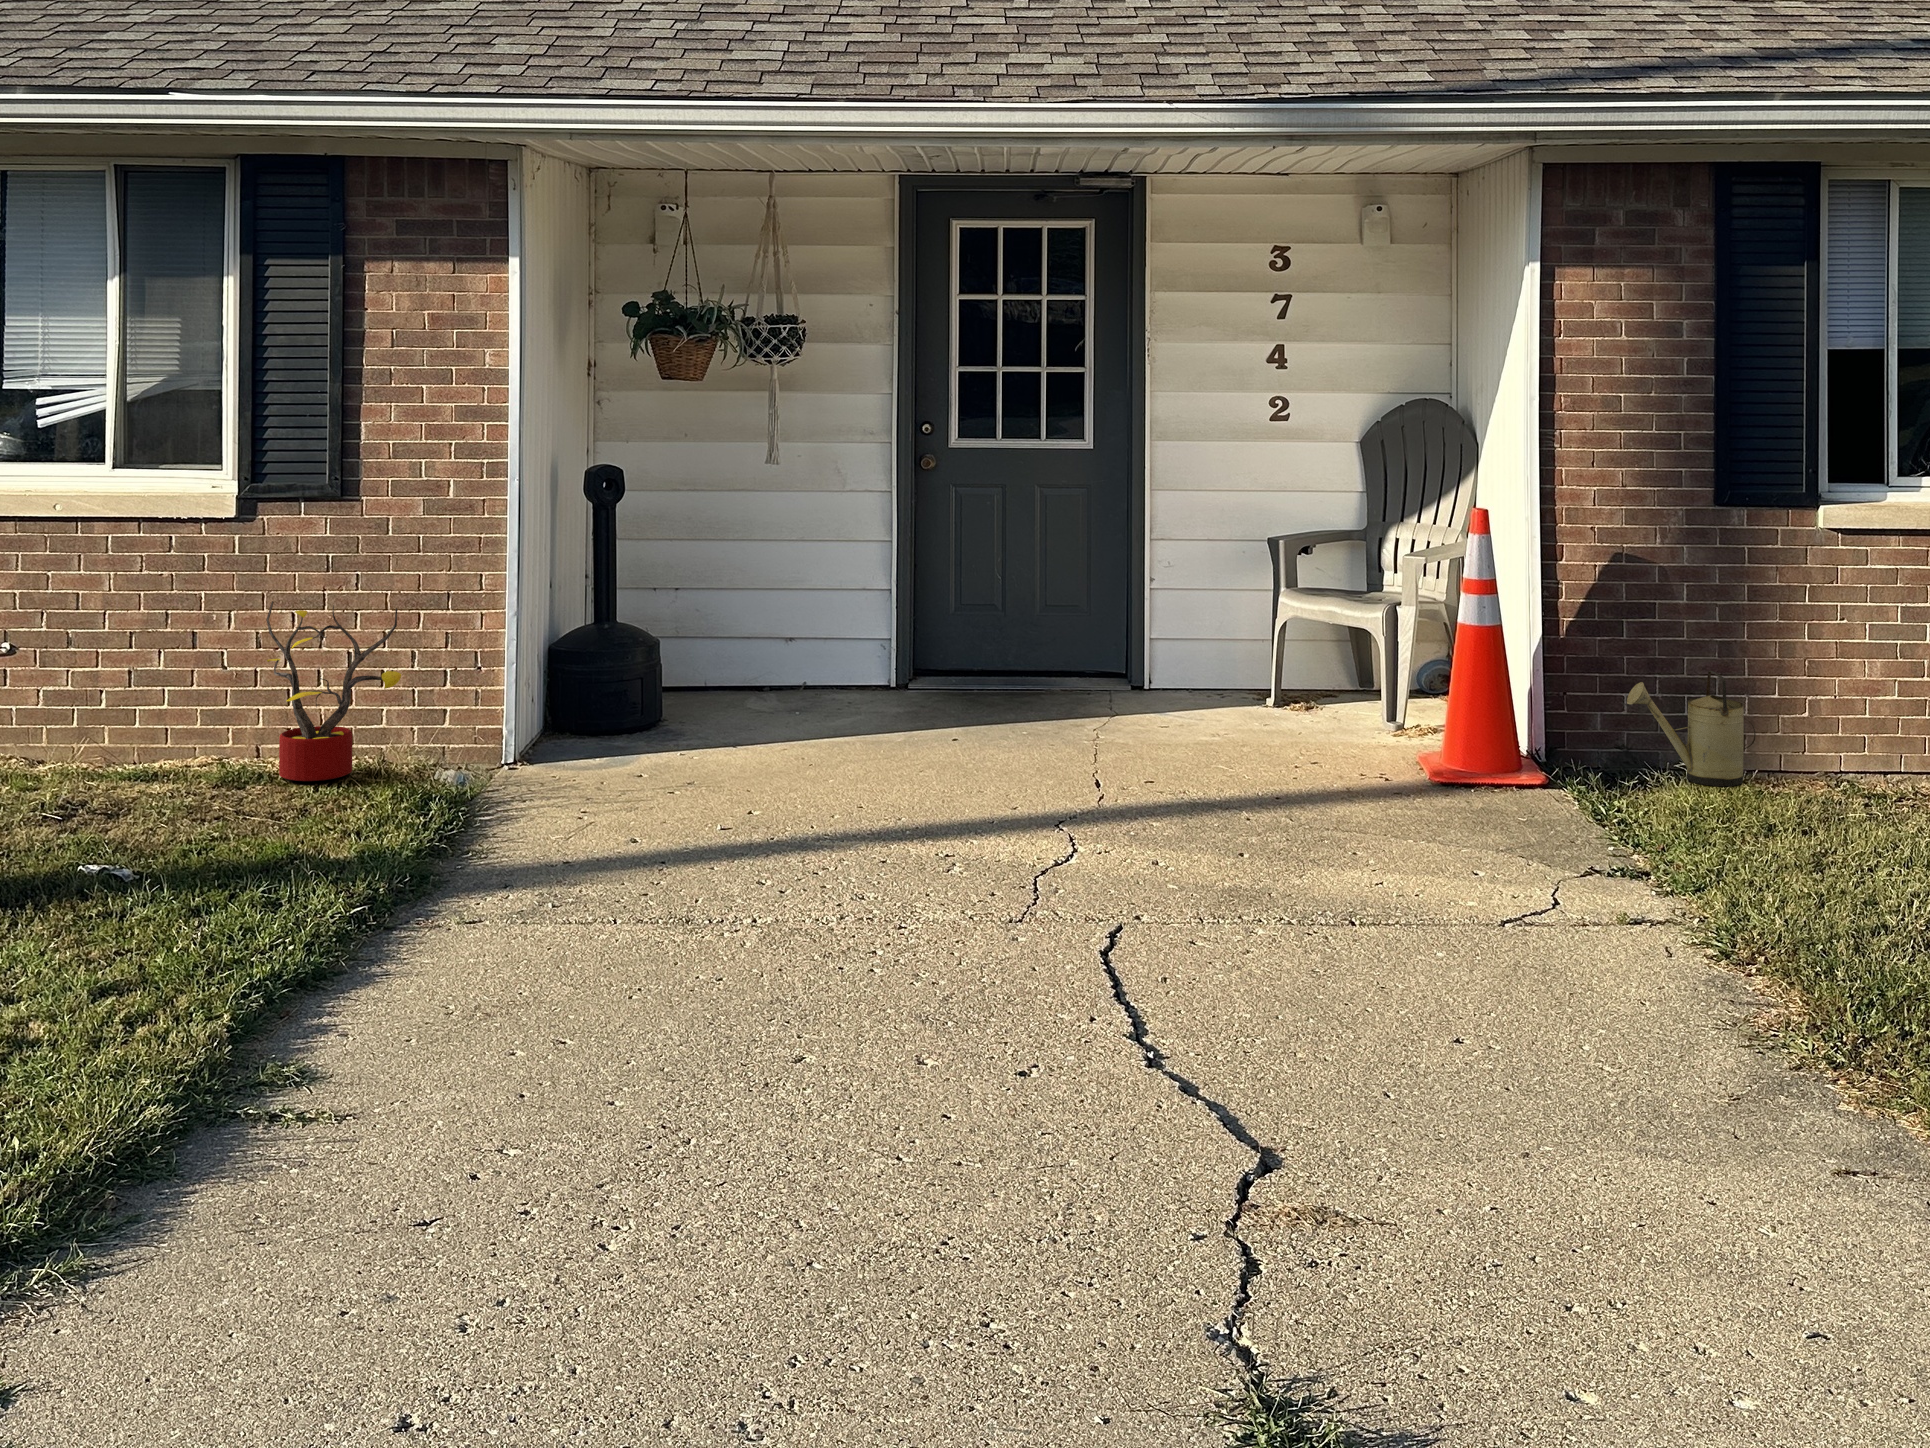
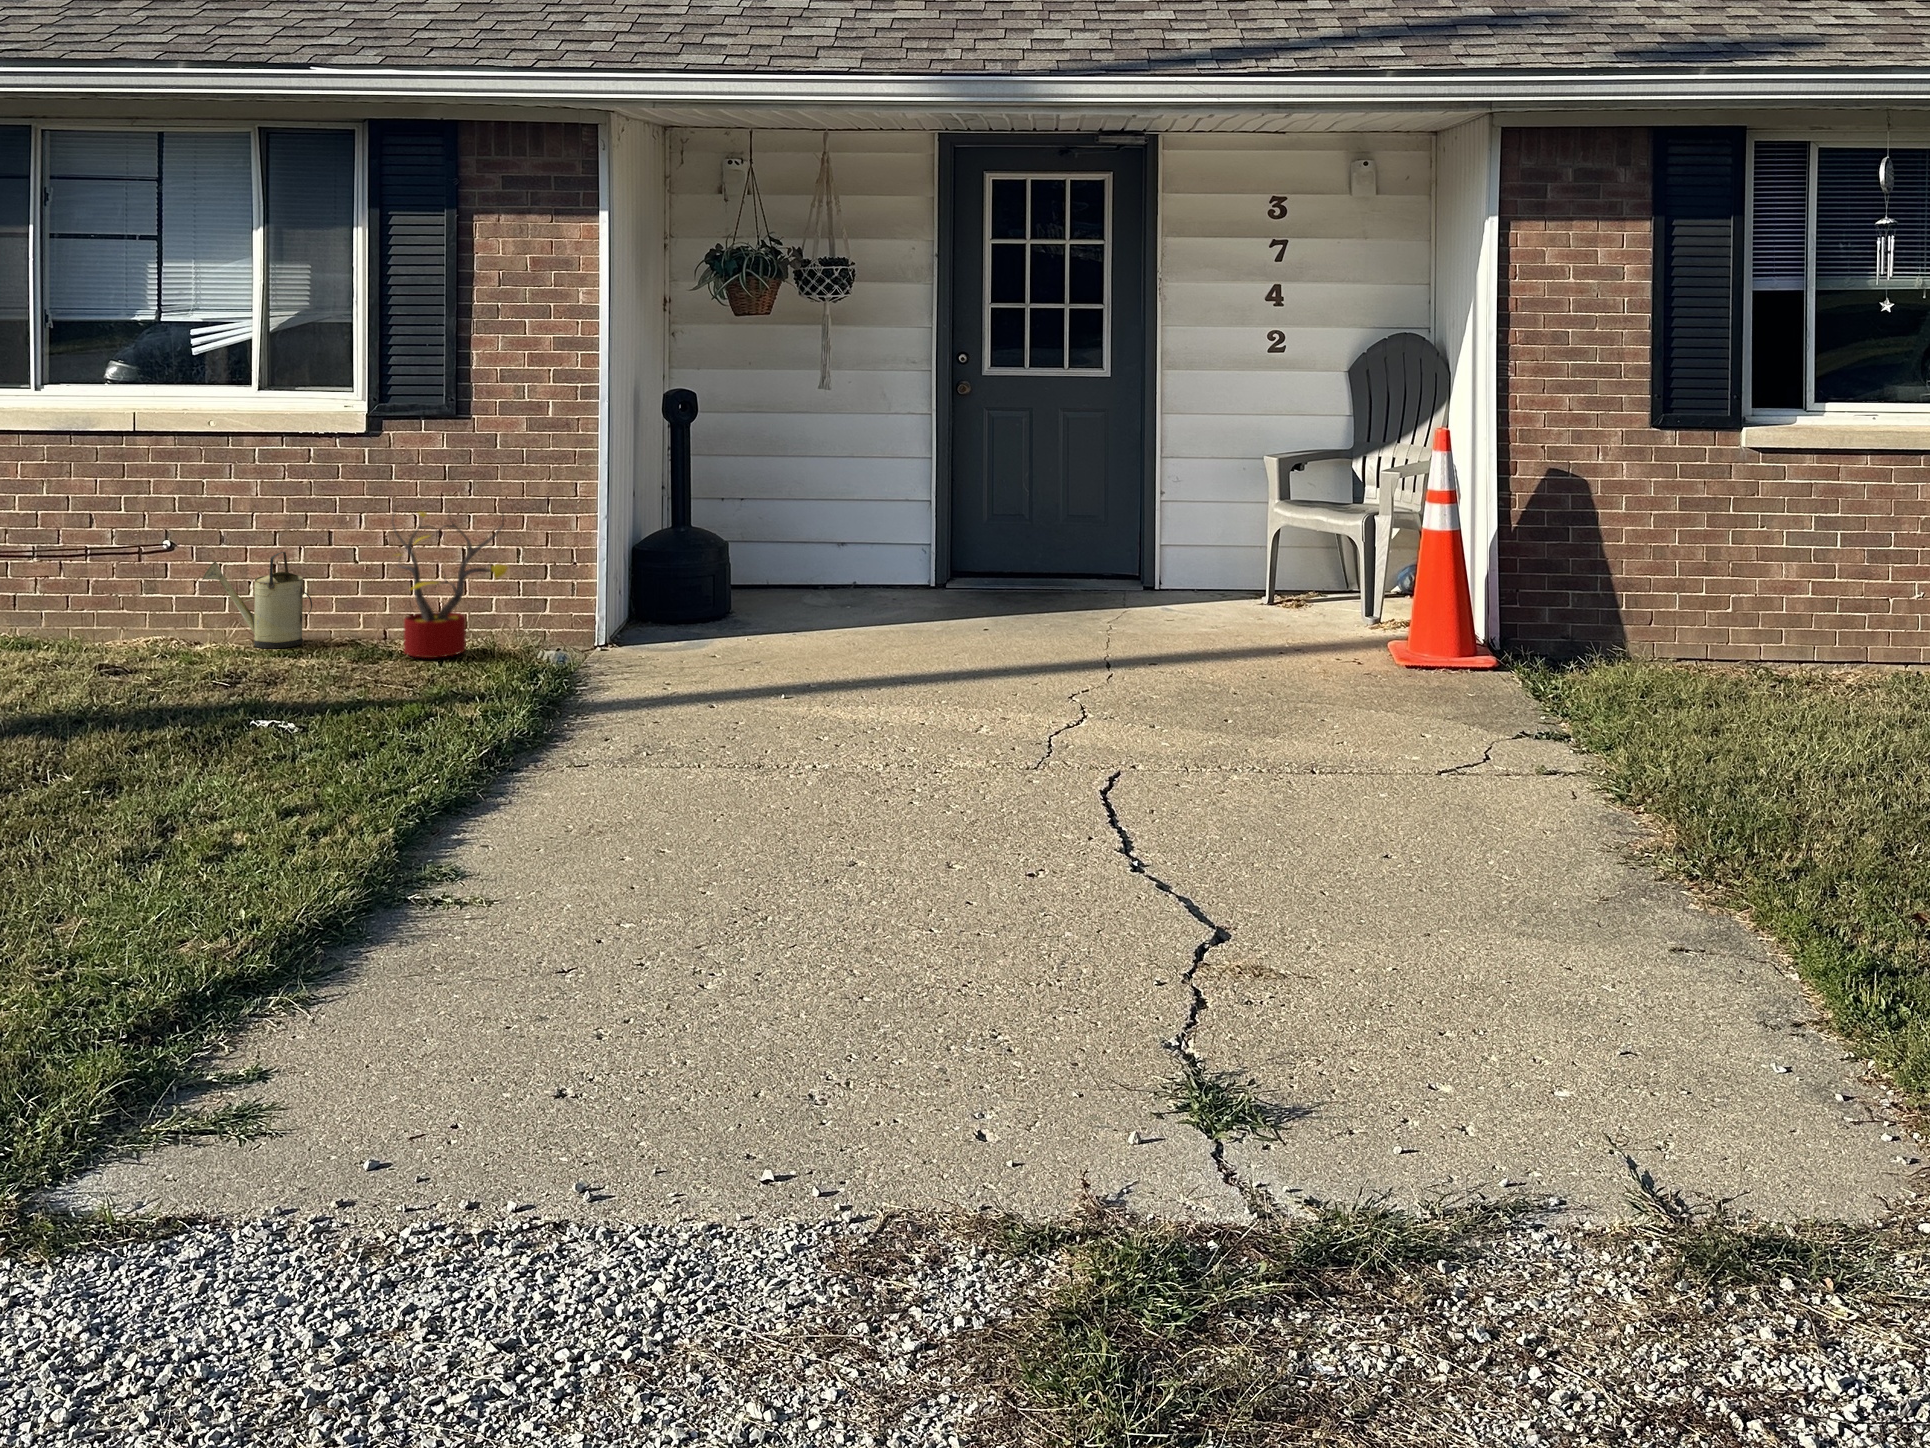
watering can: present [1627,671,1756,786] -> present [203,552,312,648]

